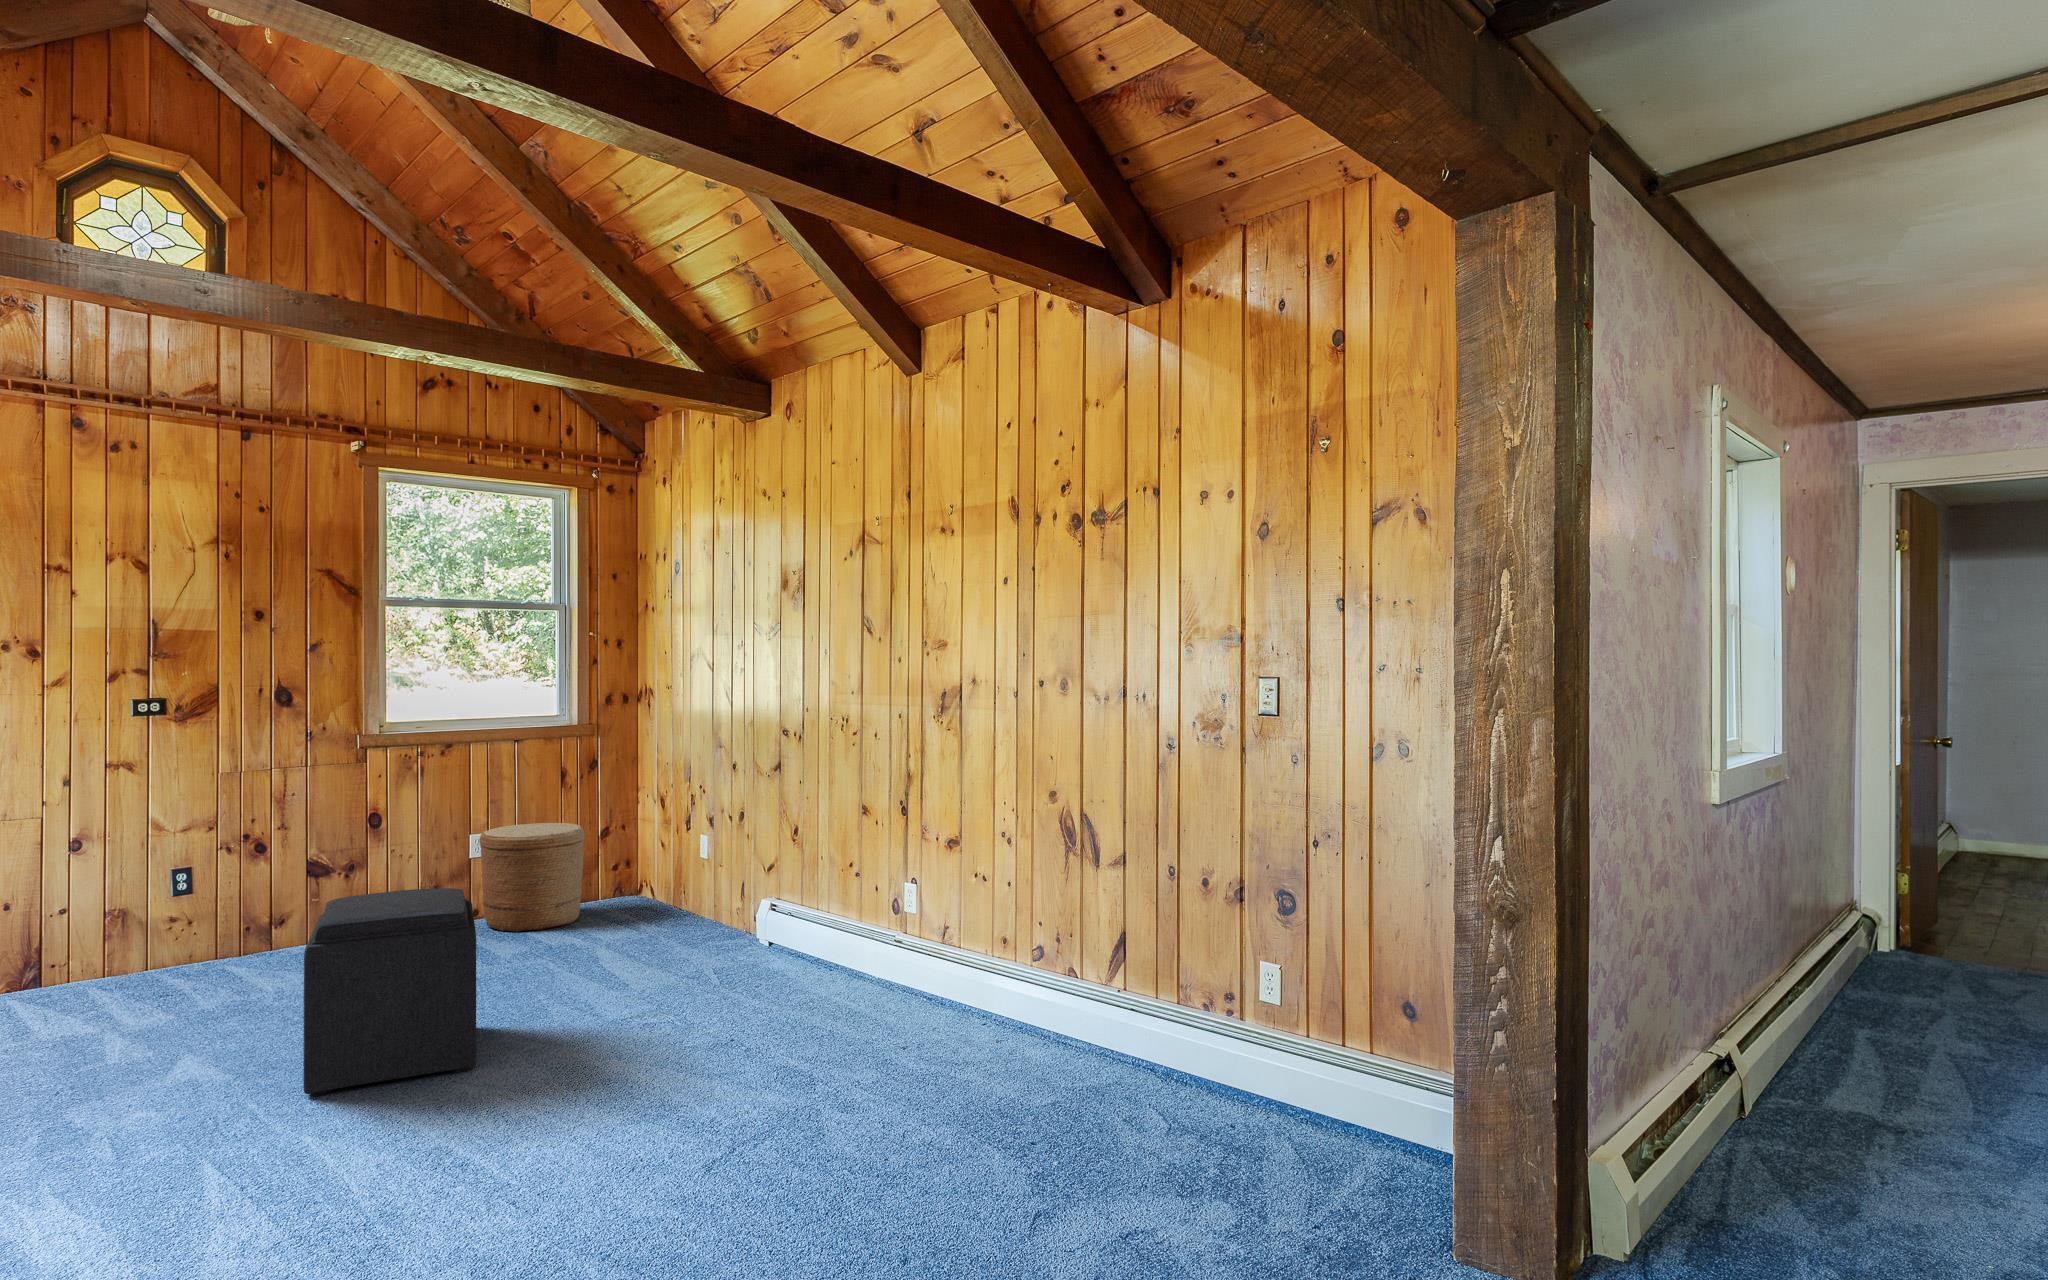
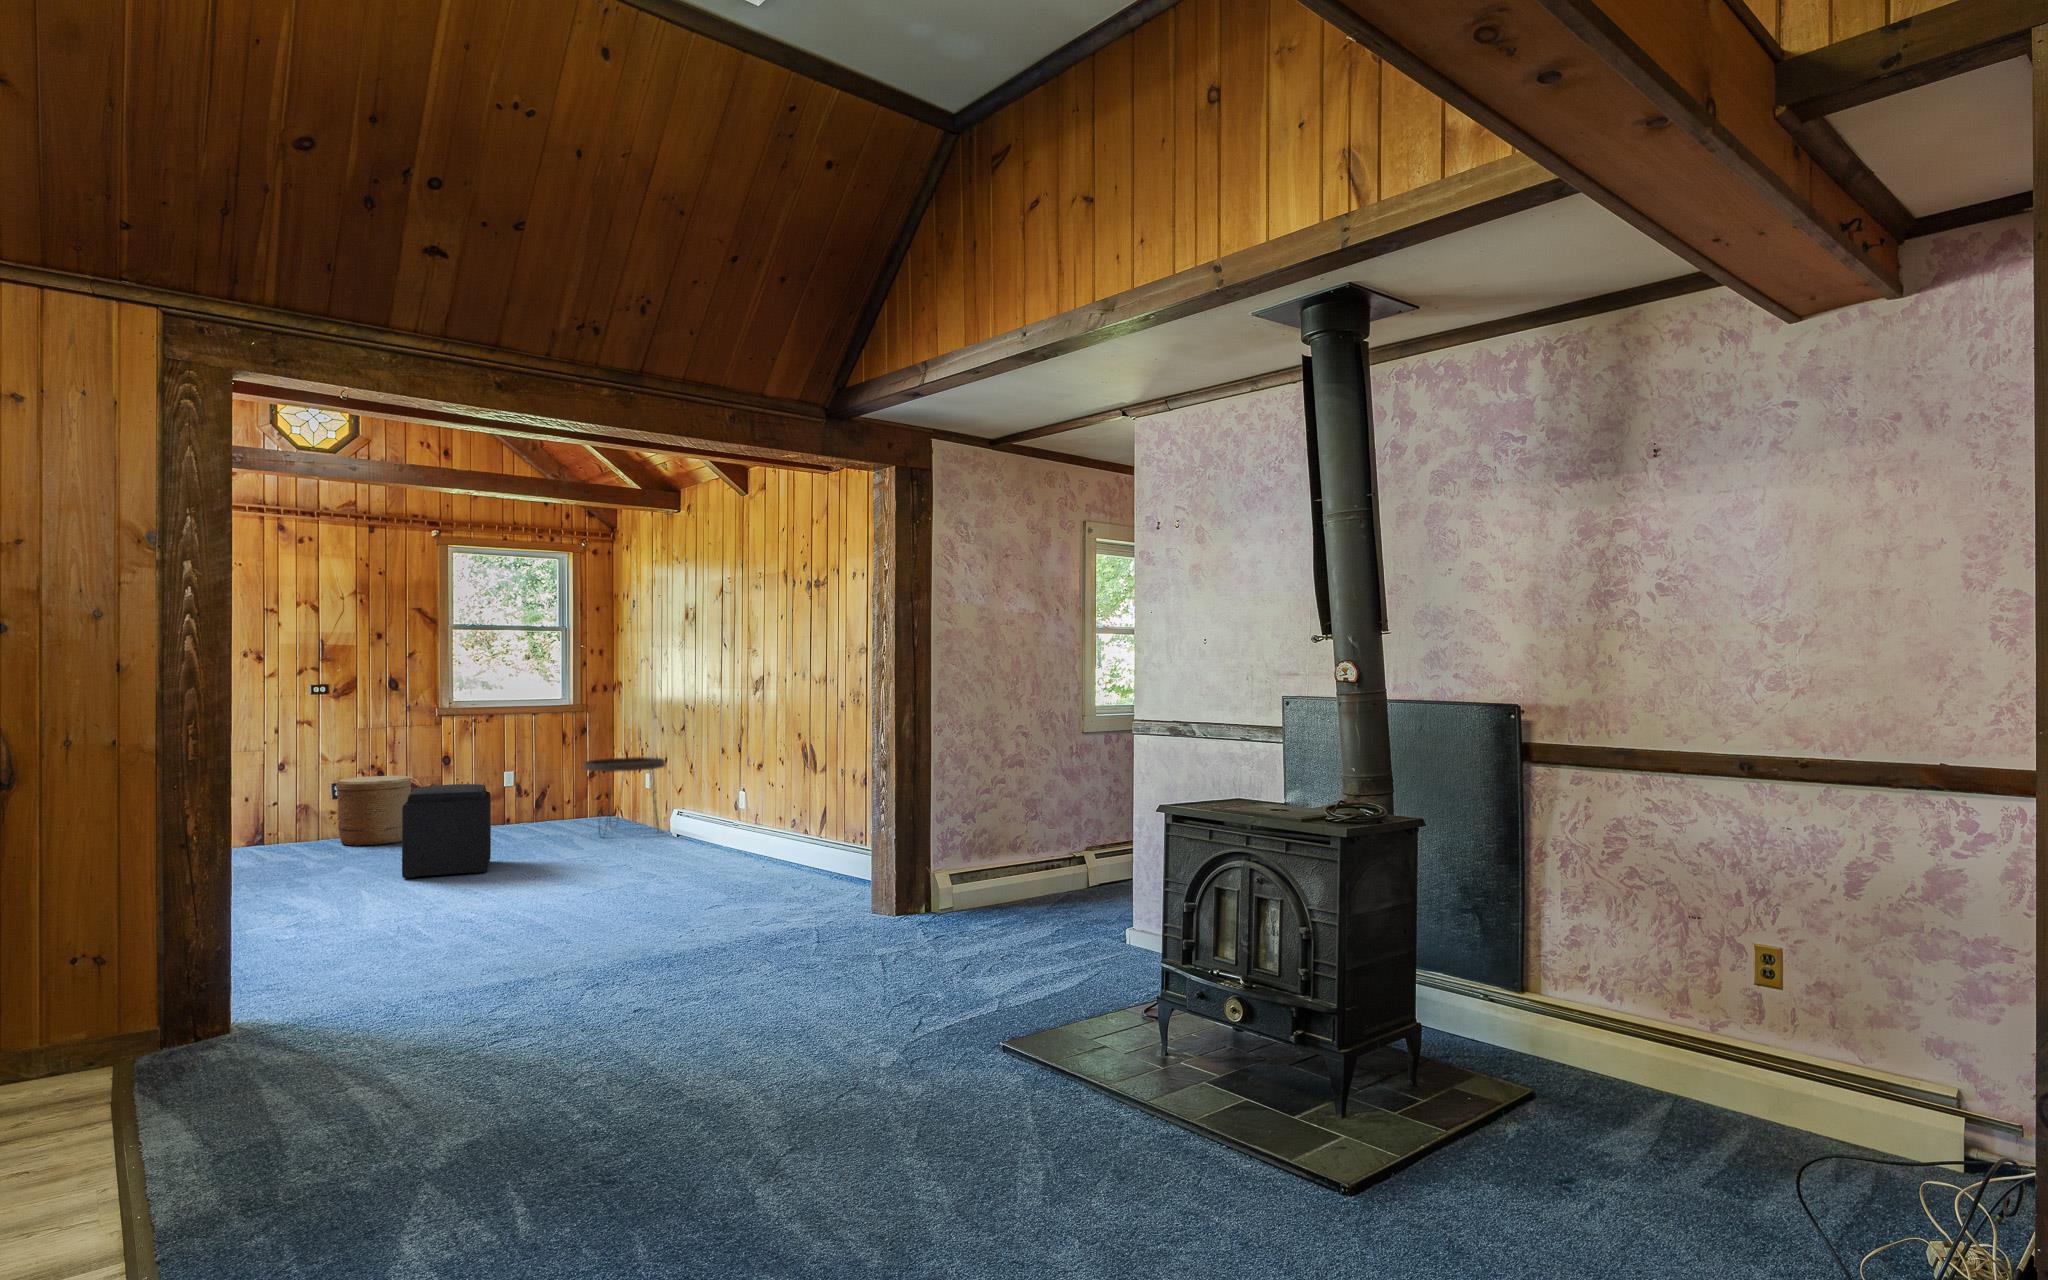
side table: none [614,813,745,954] -> present [583,757,665,830]
woven basket: present [479,823,585,932] -> present [336,776,412,846]

